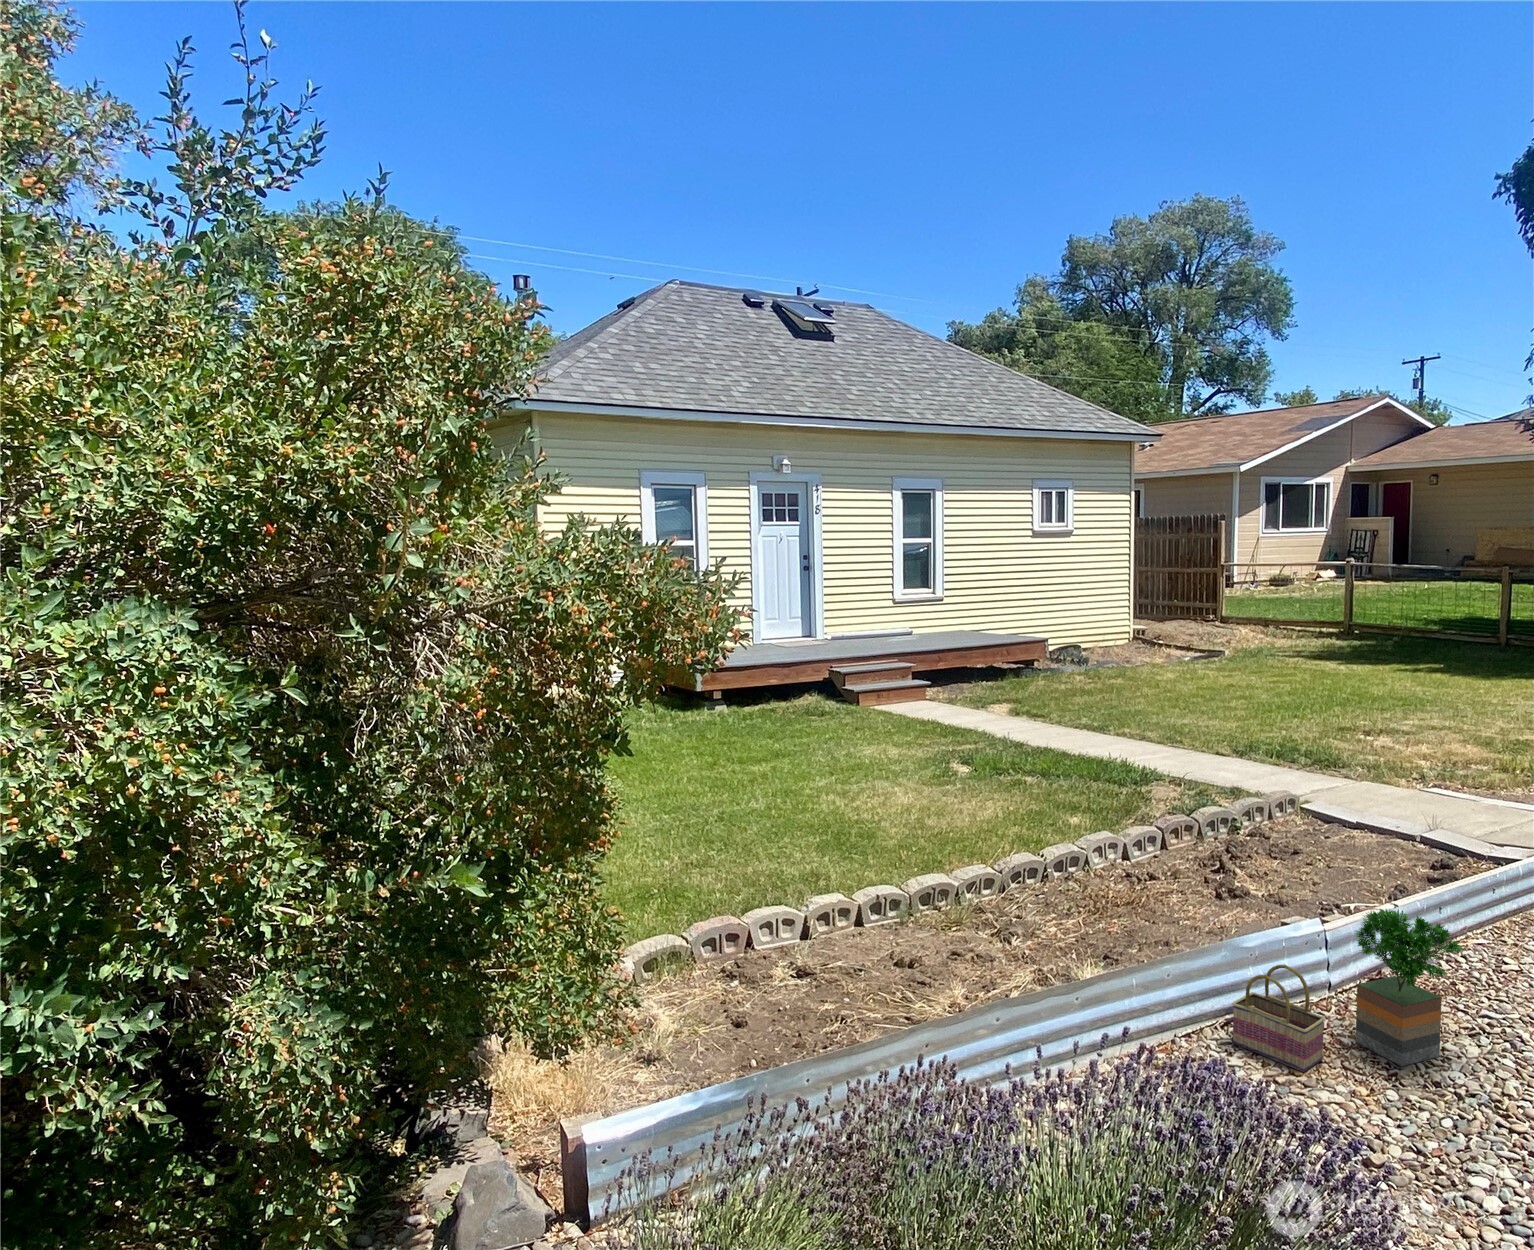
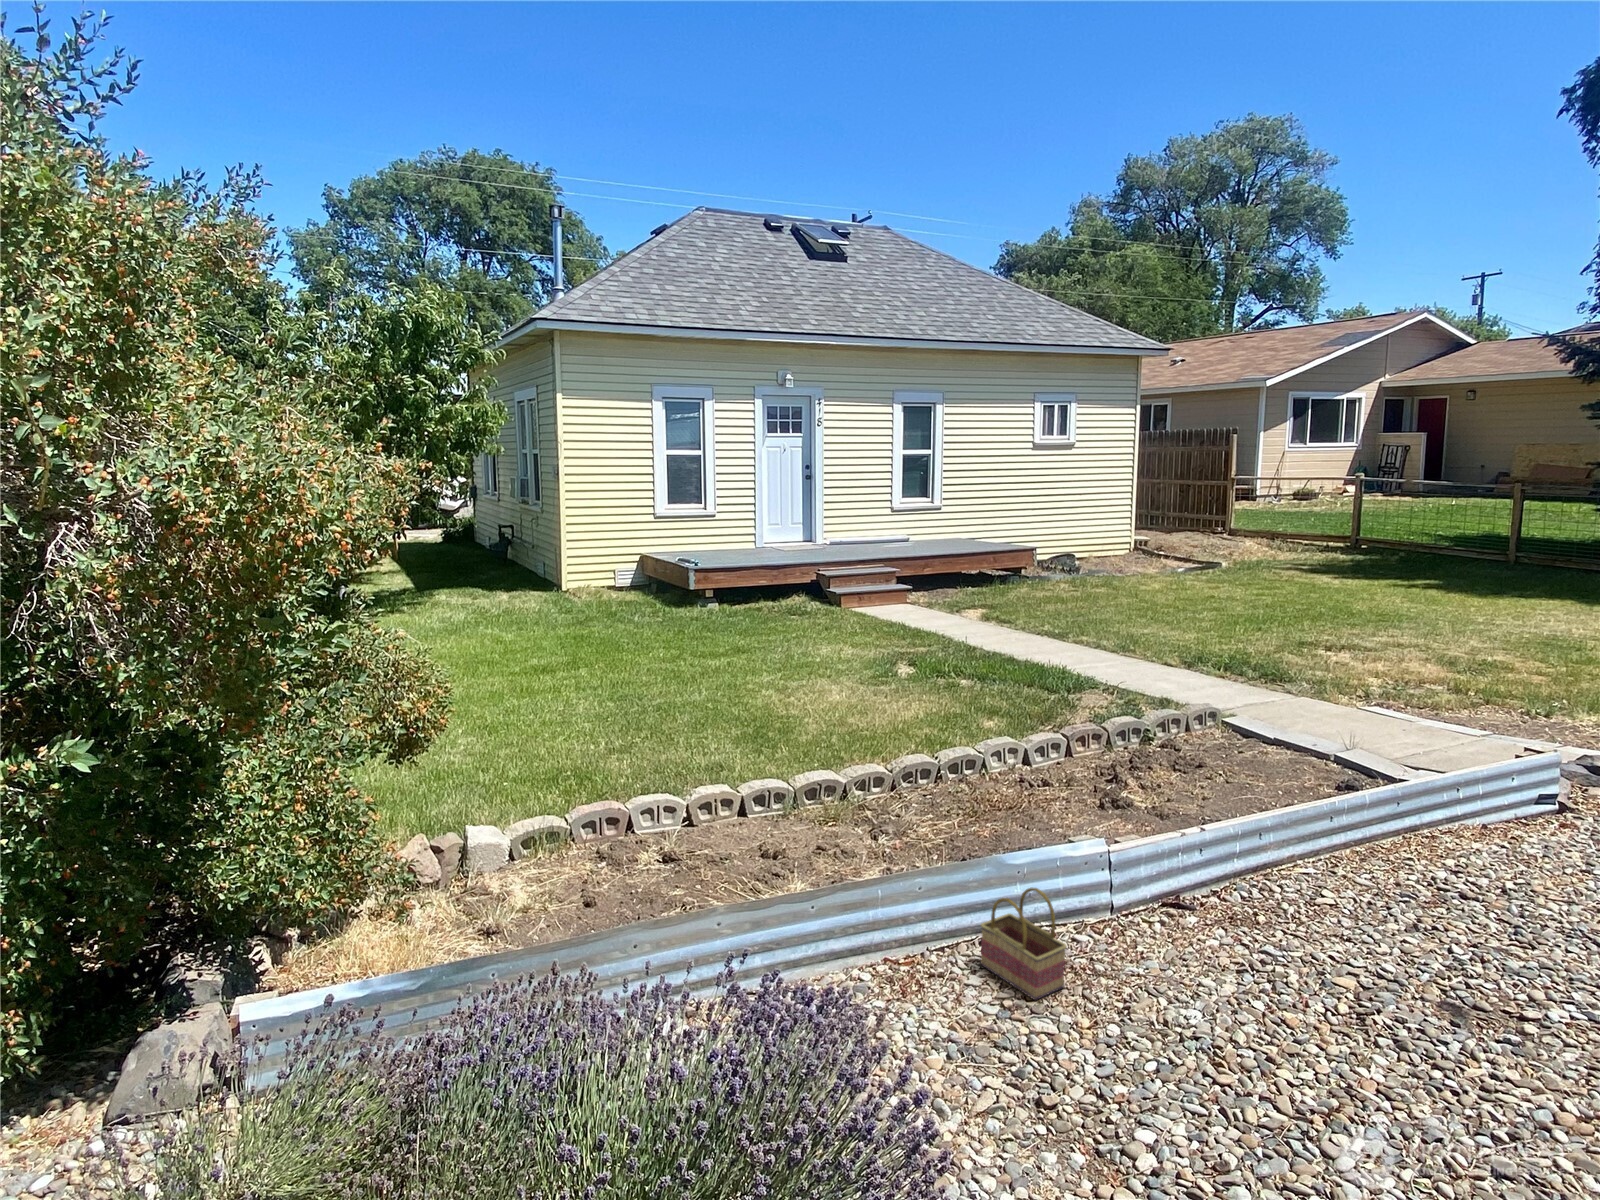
potted tree: present [1356,909,1463,1066] -> none [1107,834,1221,1000]

